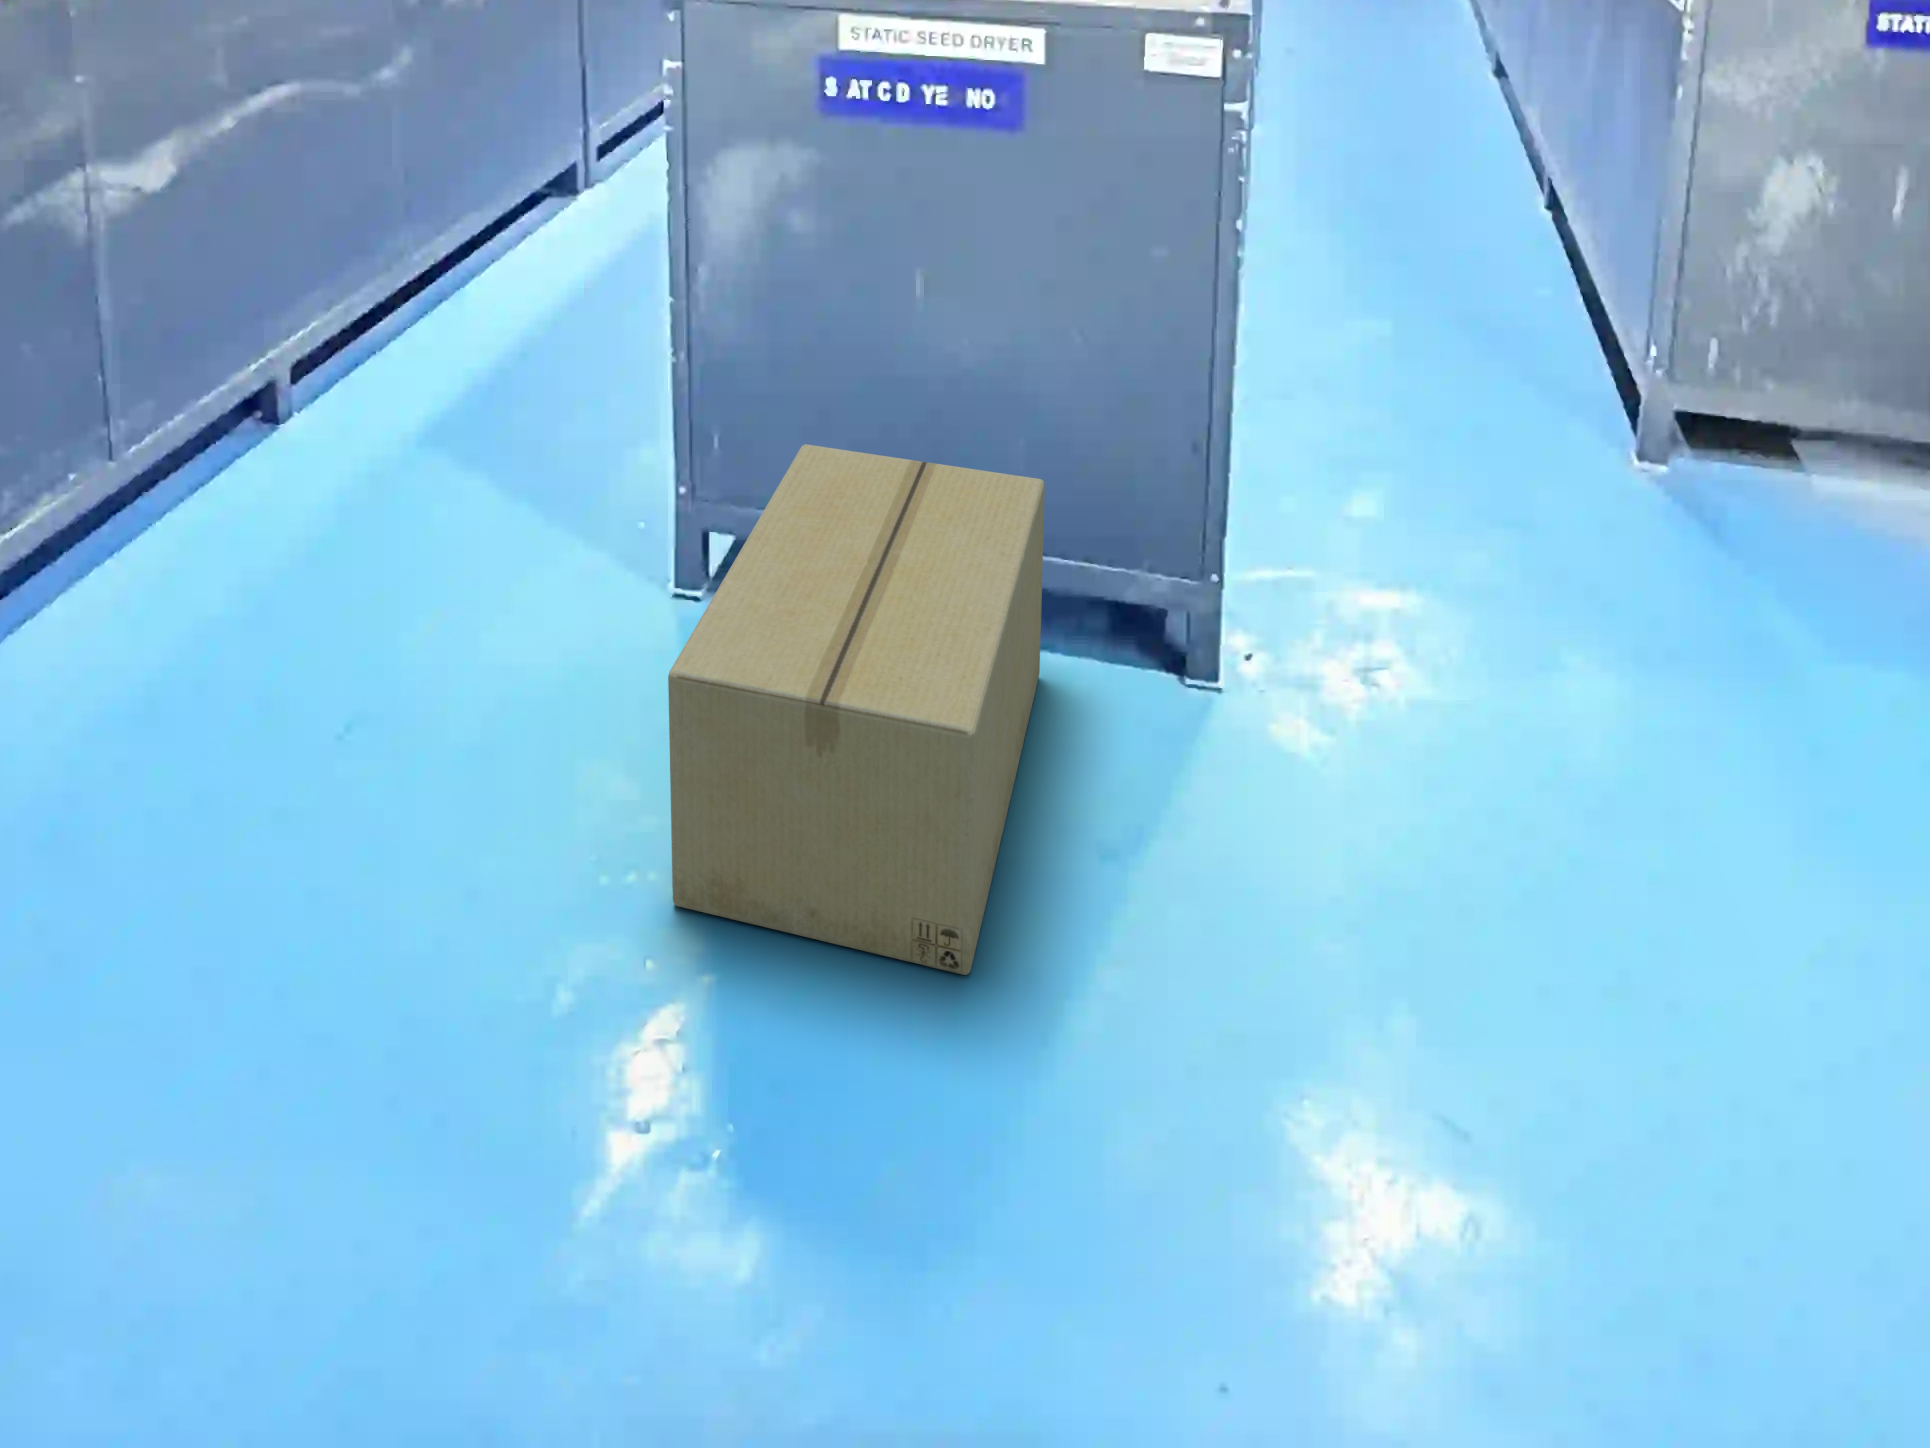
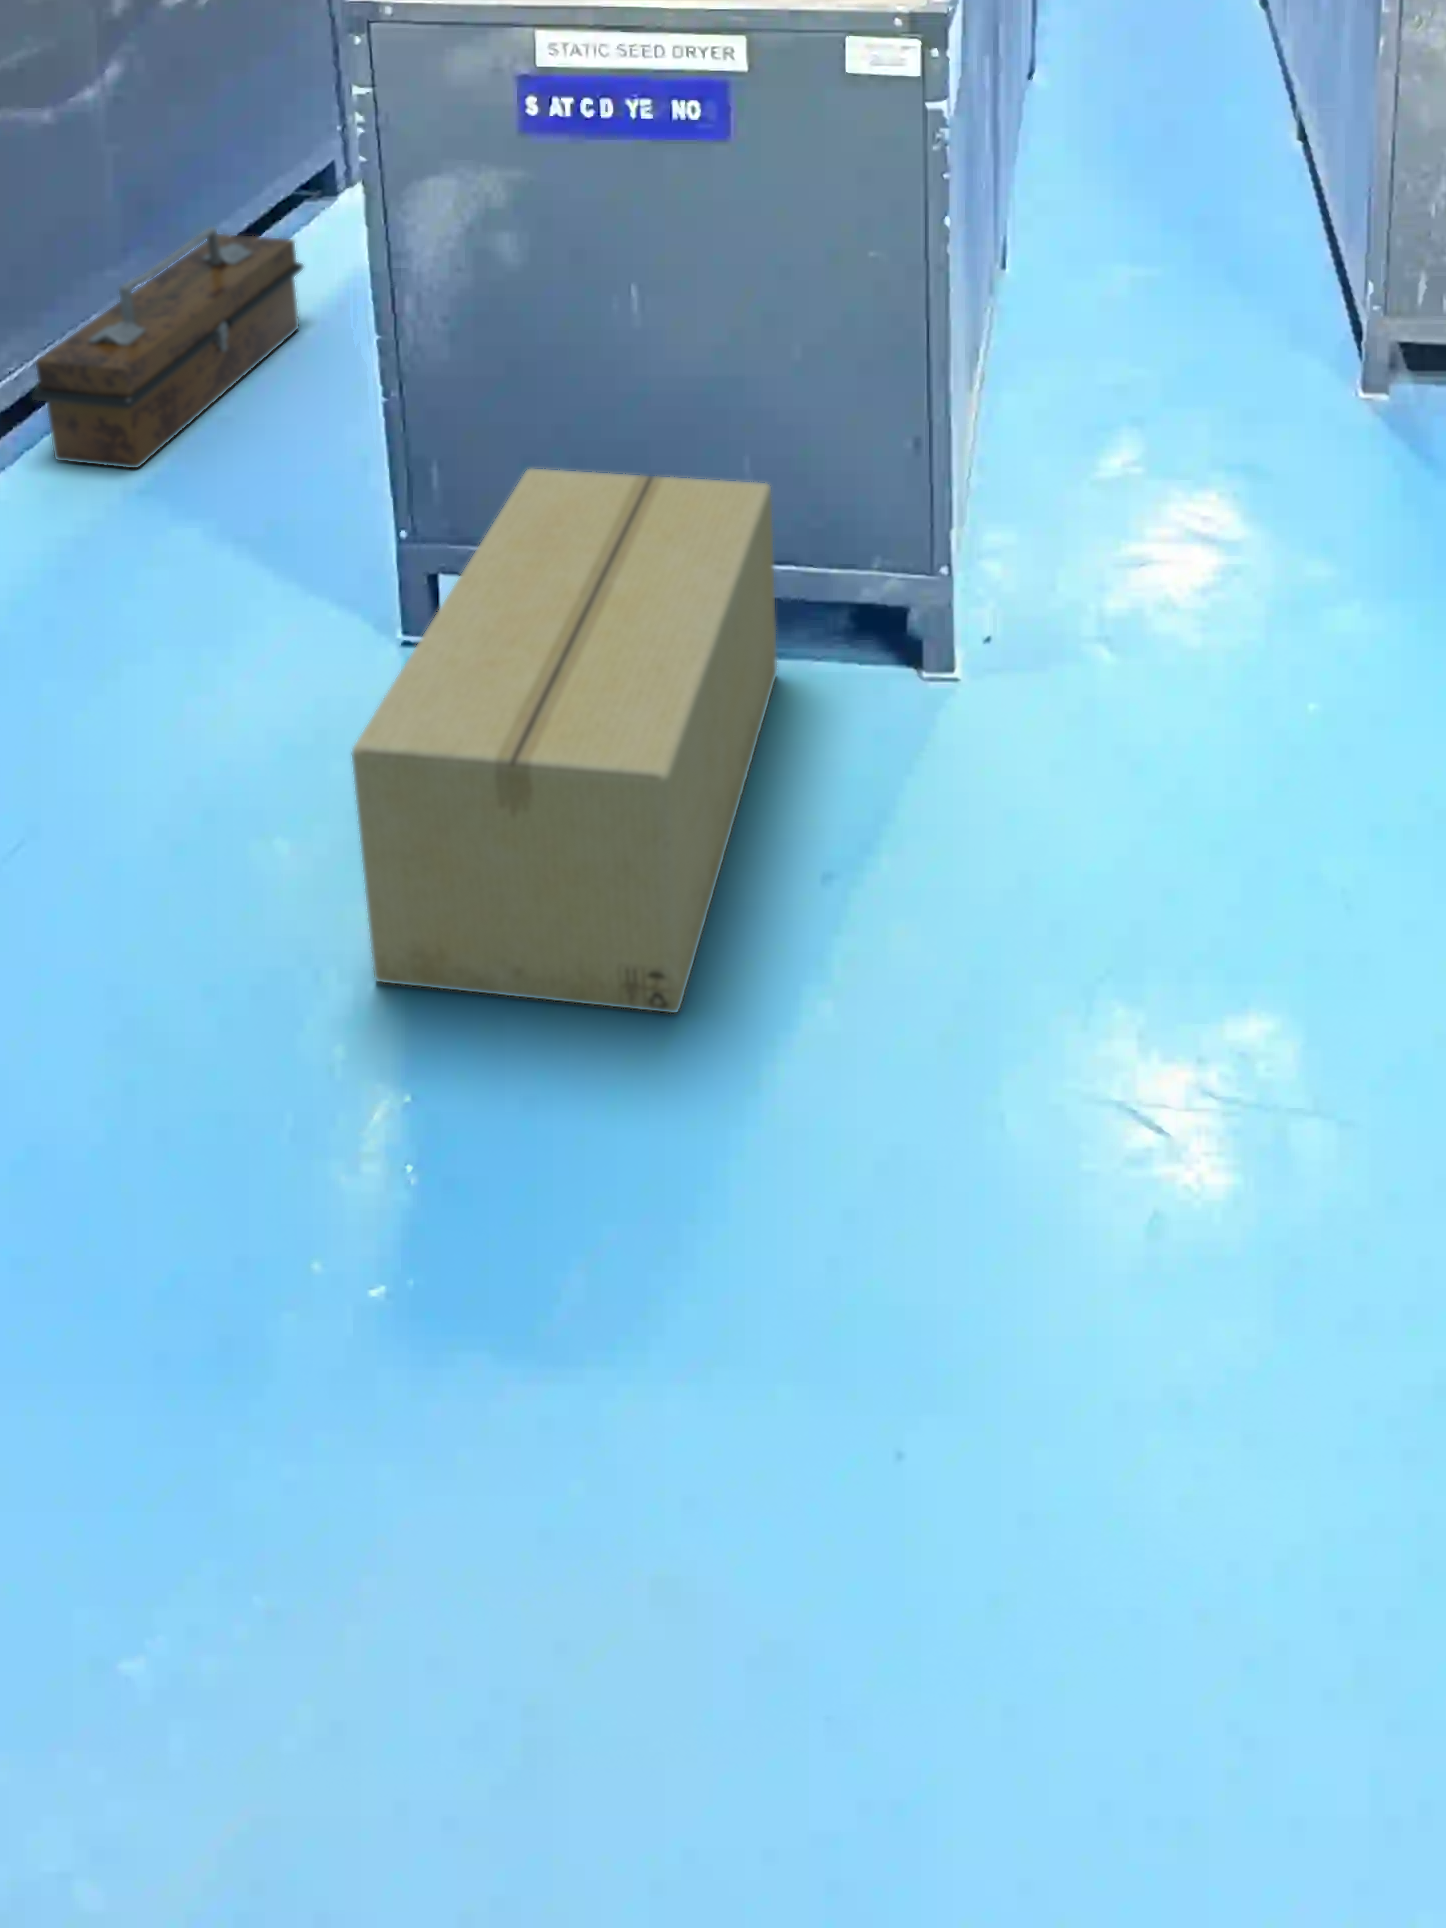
toolbox: none [325,211,557,427] -> present [32,227,303,468]

